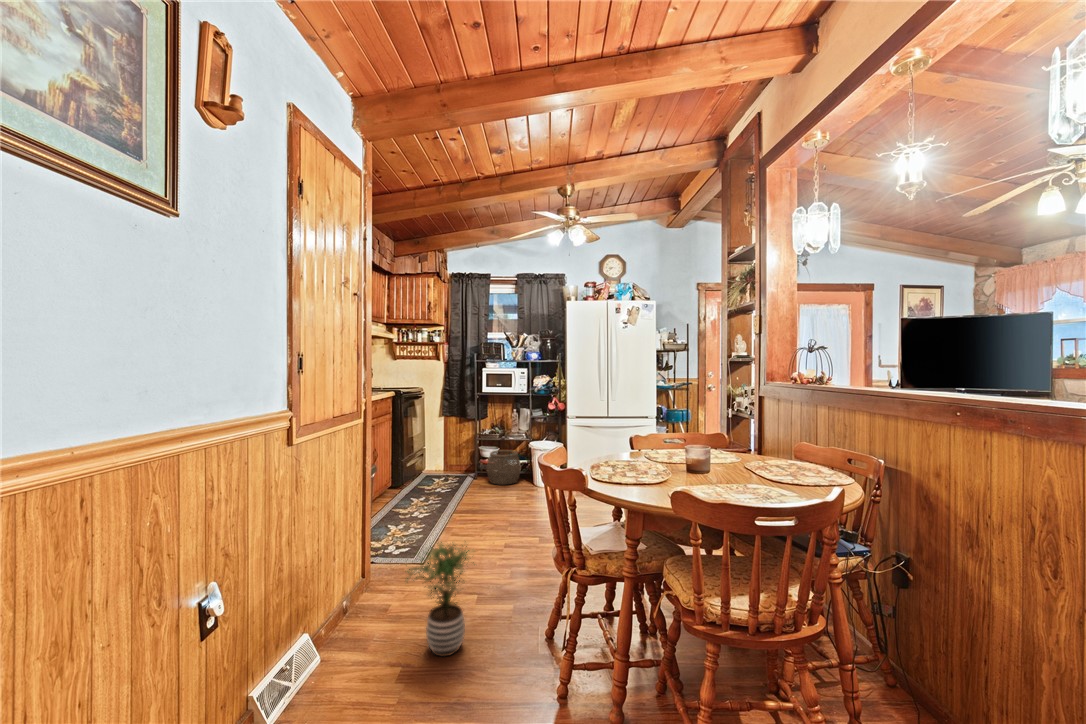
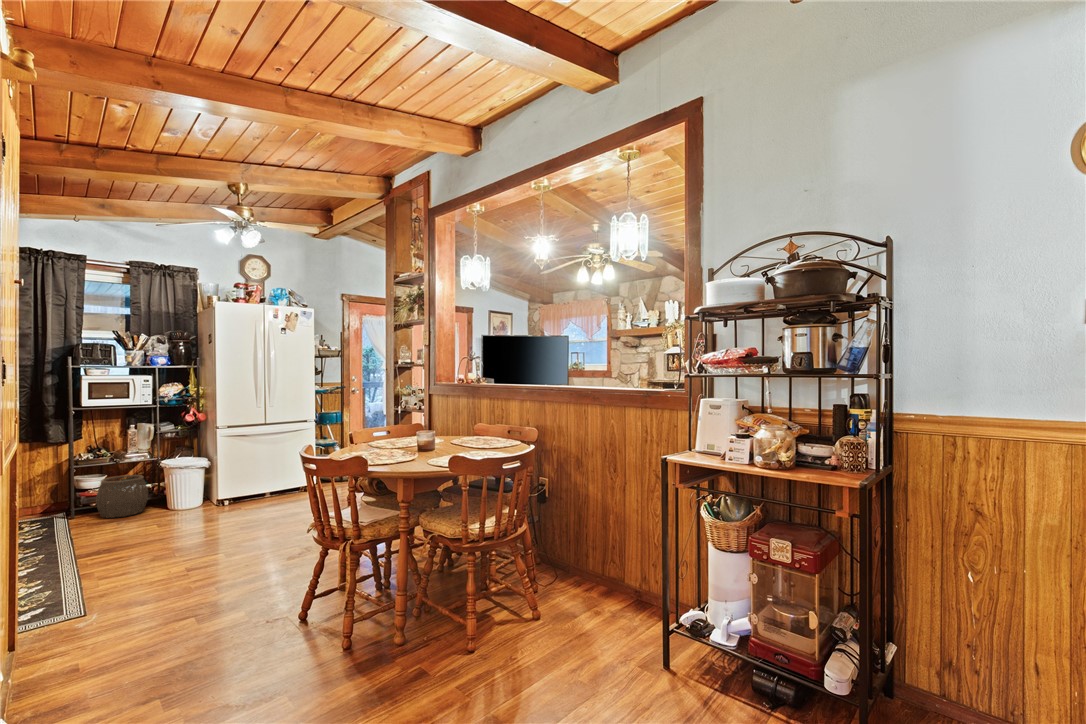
potted plant: present [407,542,475,657] -> none [176,525,251,629]

